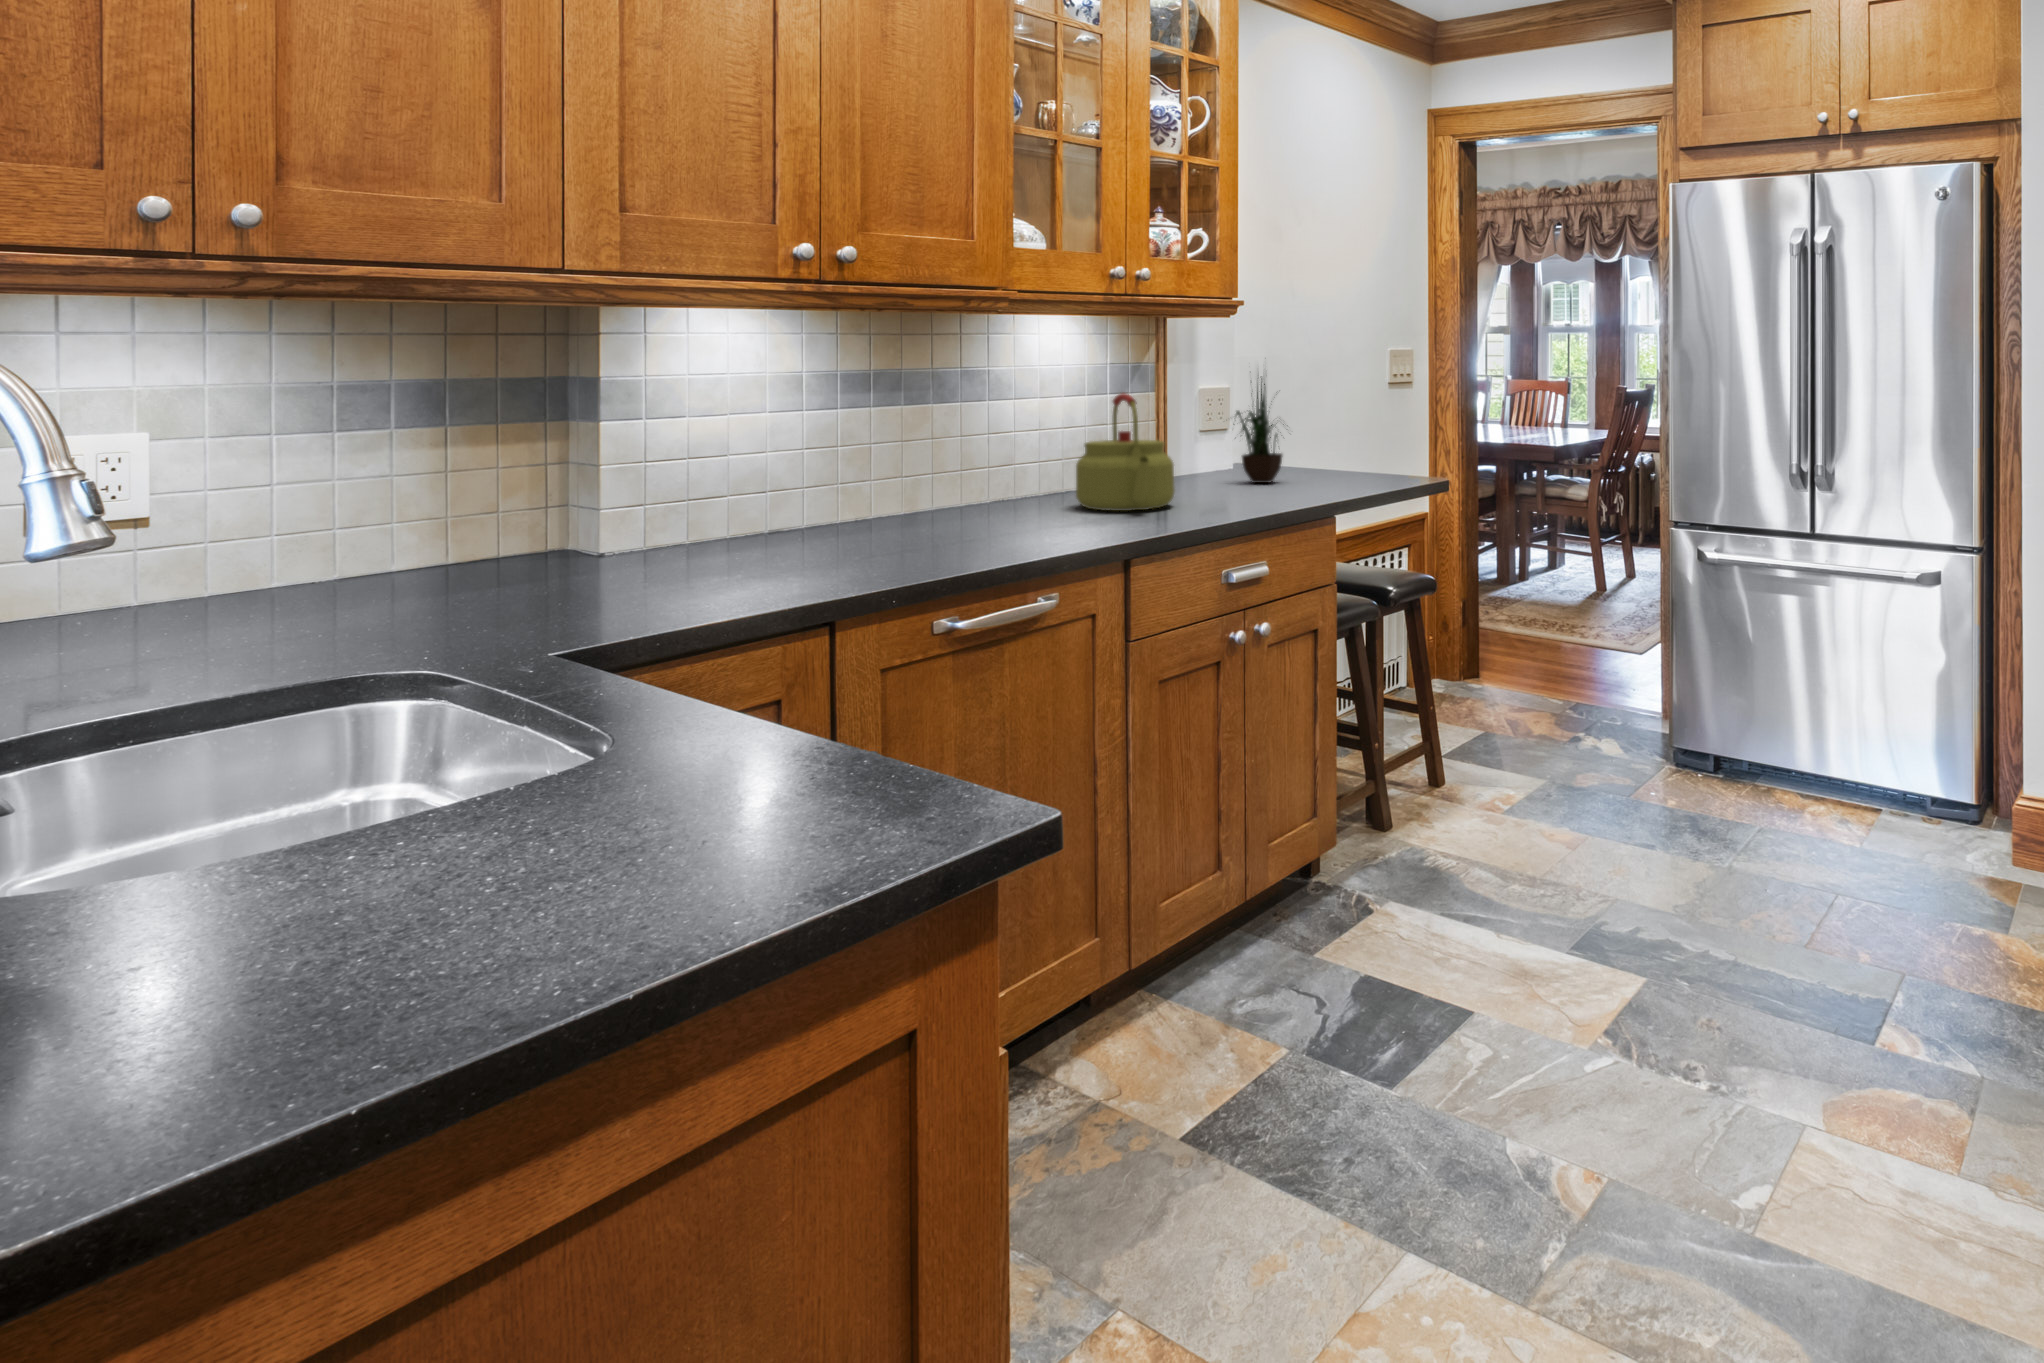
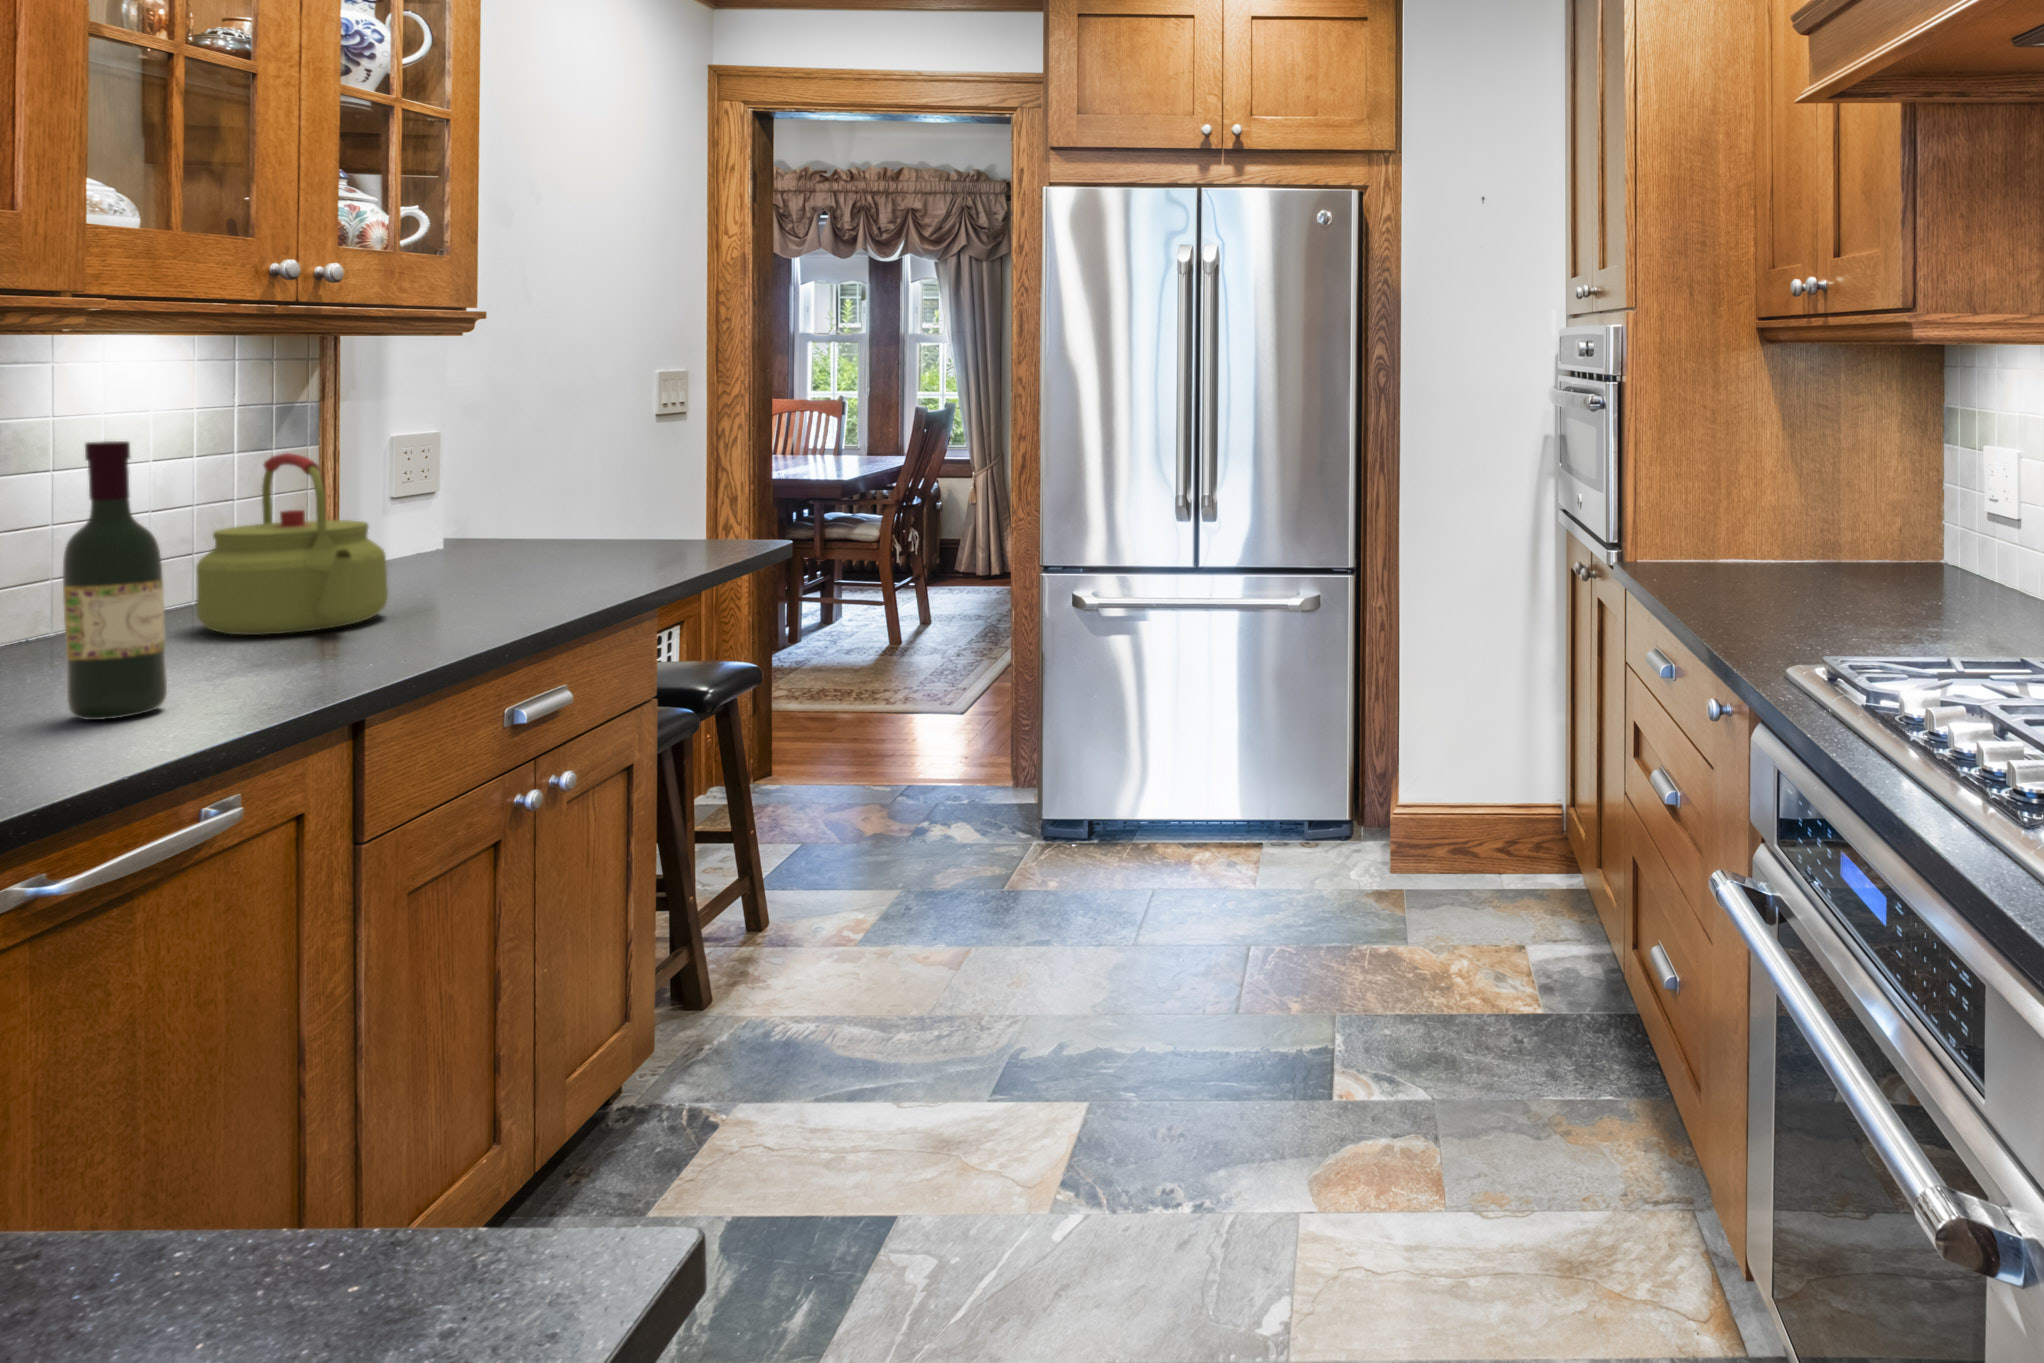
wine bottle: none [993,375,1039,543] -> present [63,441,167,720]
potted plant: present [1233,378,1284,483] -> none [438,377,560,565]

